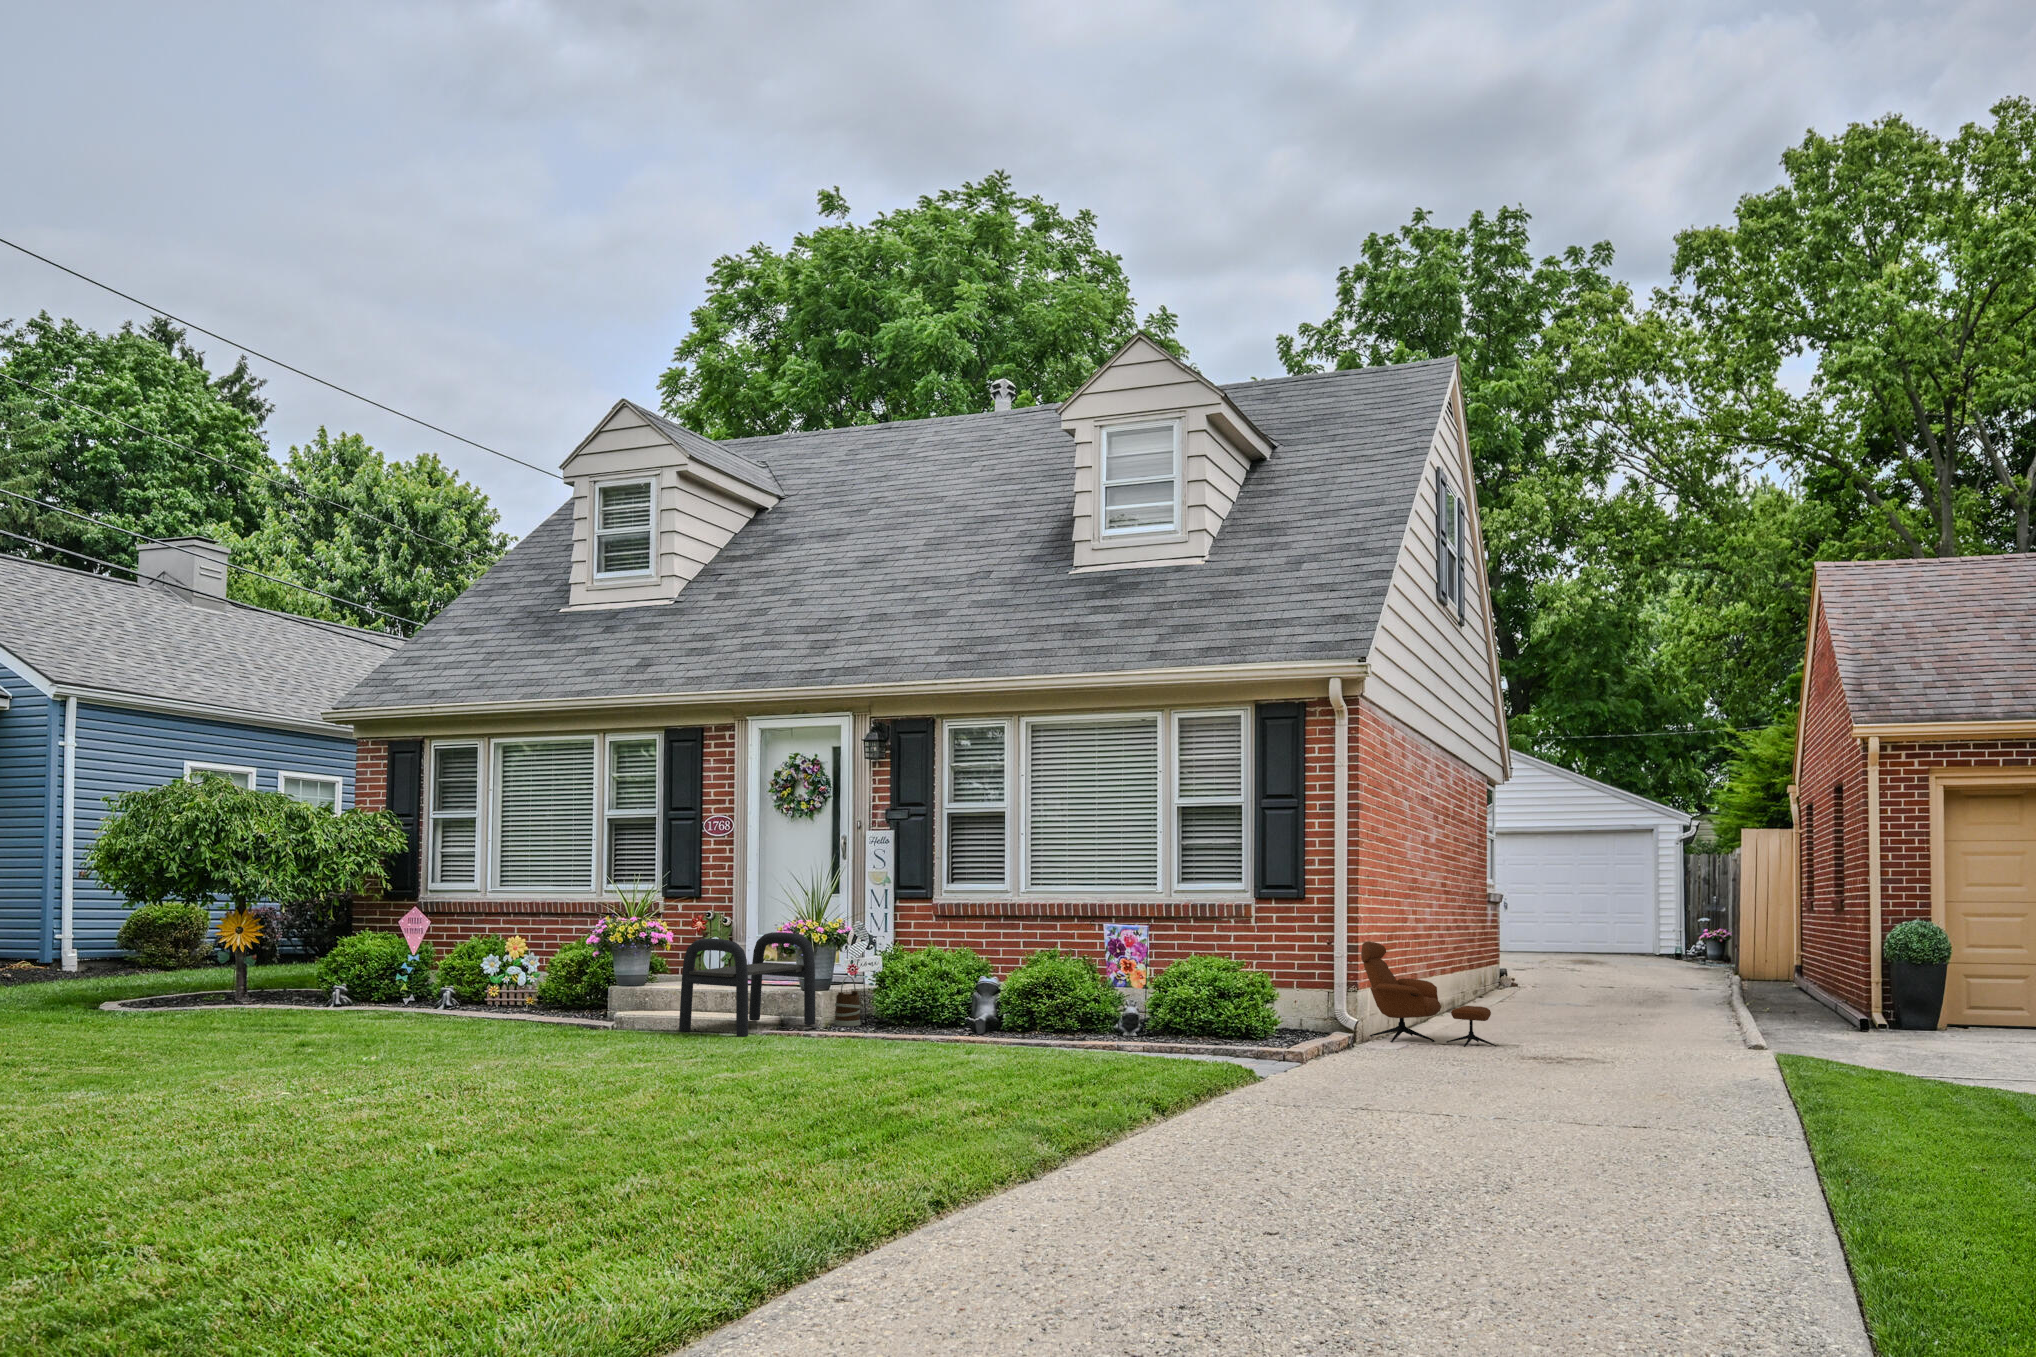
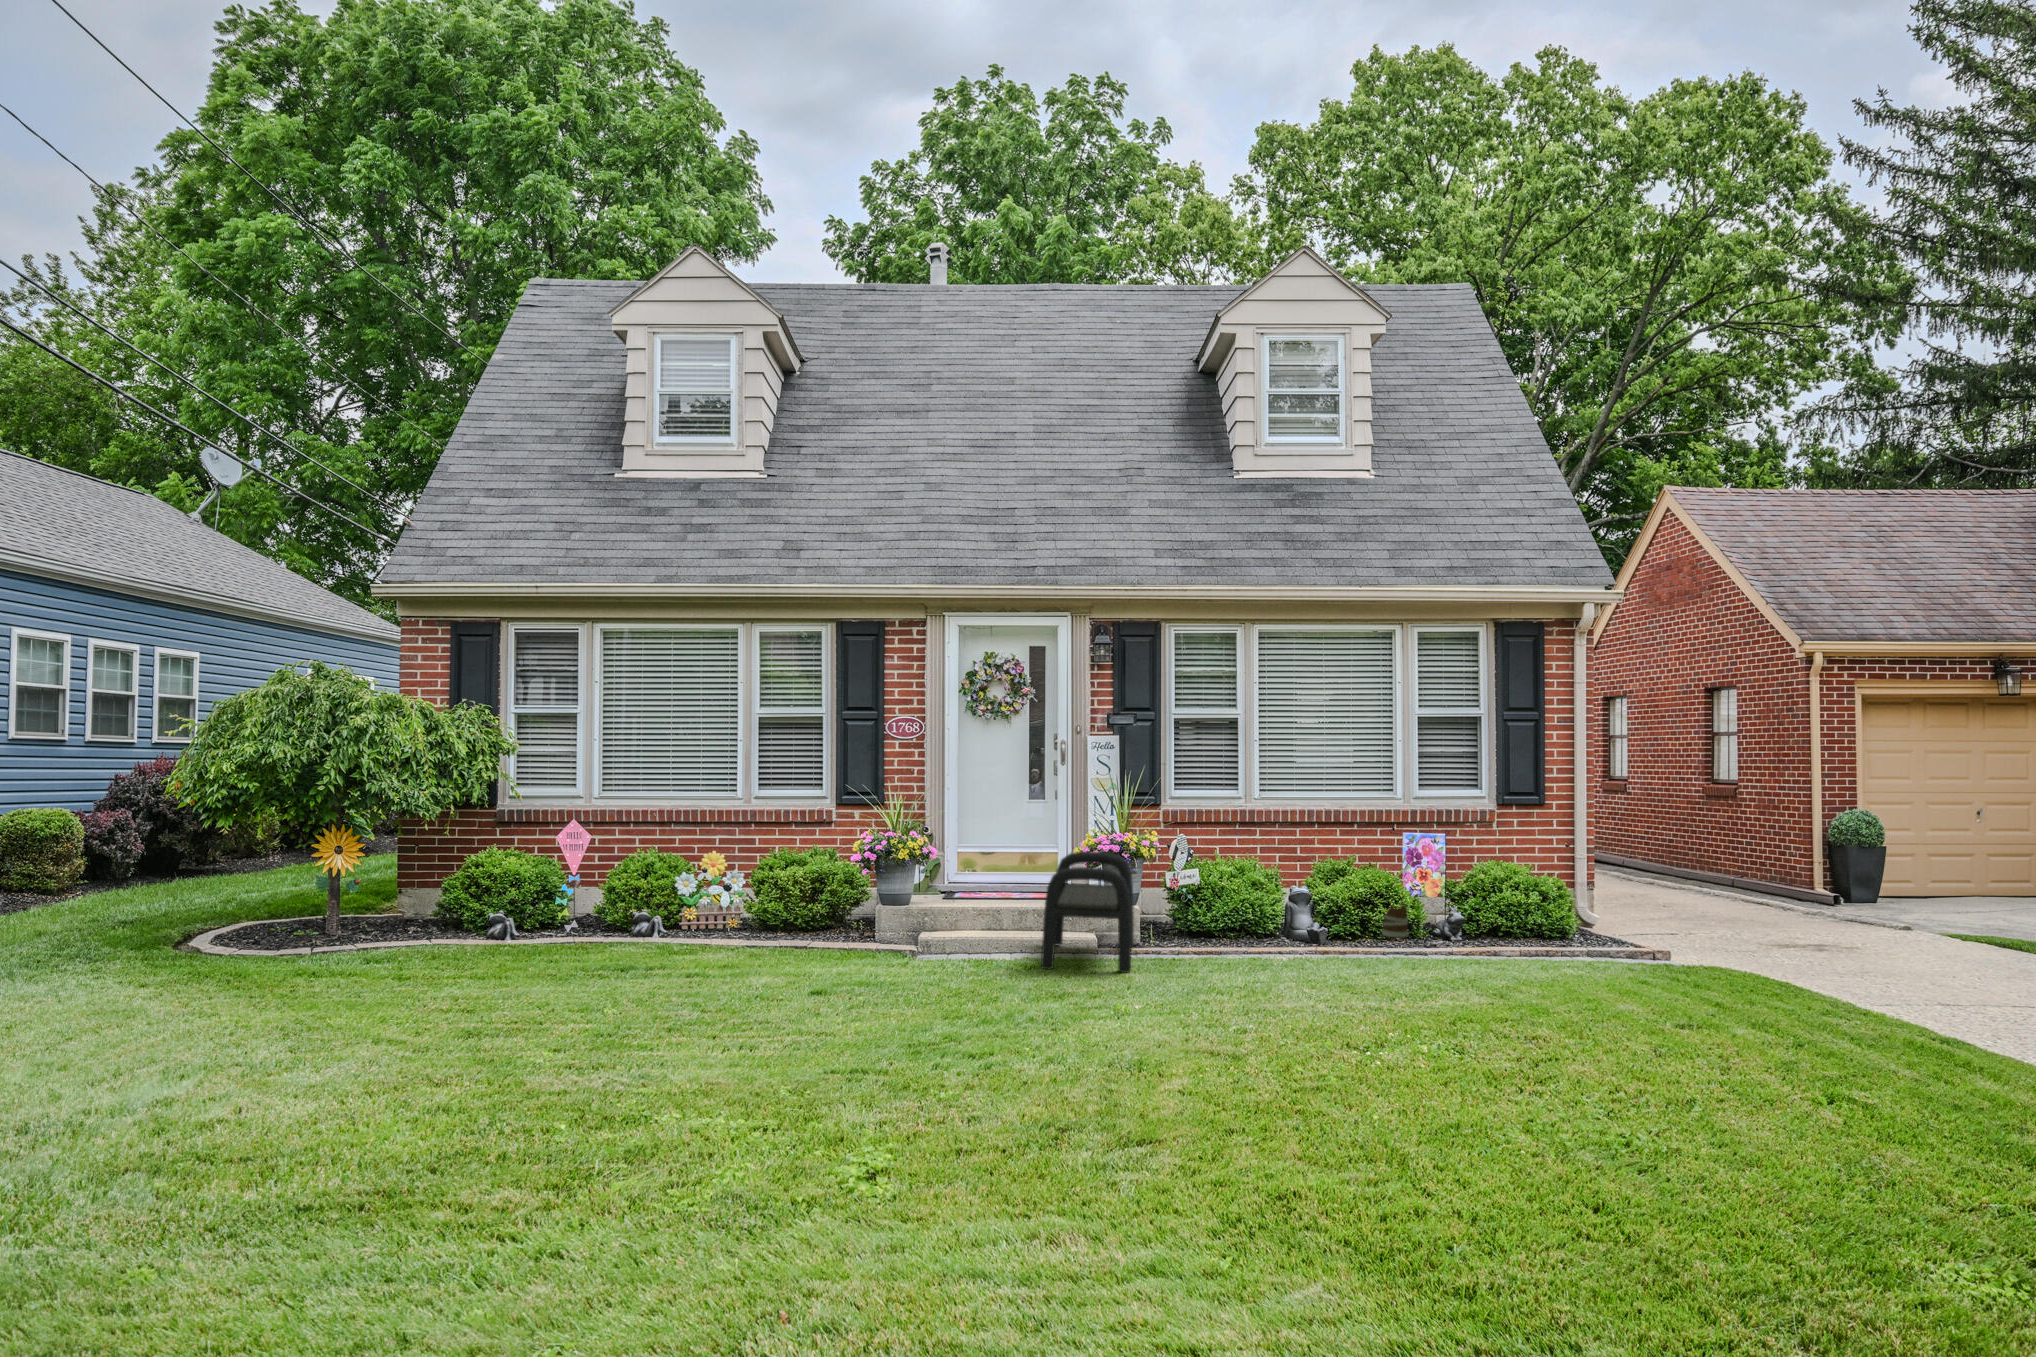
lounge chair: present [1361,942,1497,1047] -> none [1585,842,1713,938]
wooden bucket: present [834,976,861,1026] -> present [1382,905,1408,938]

